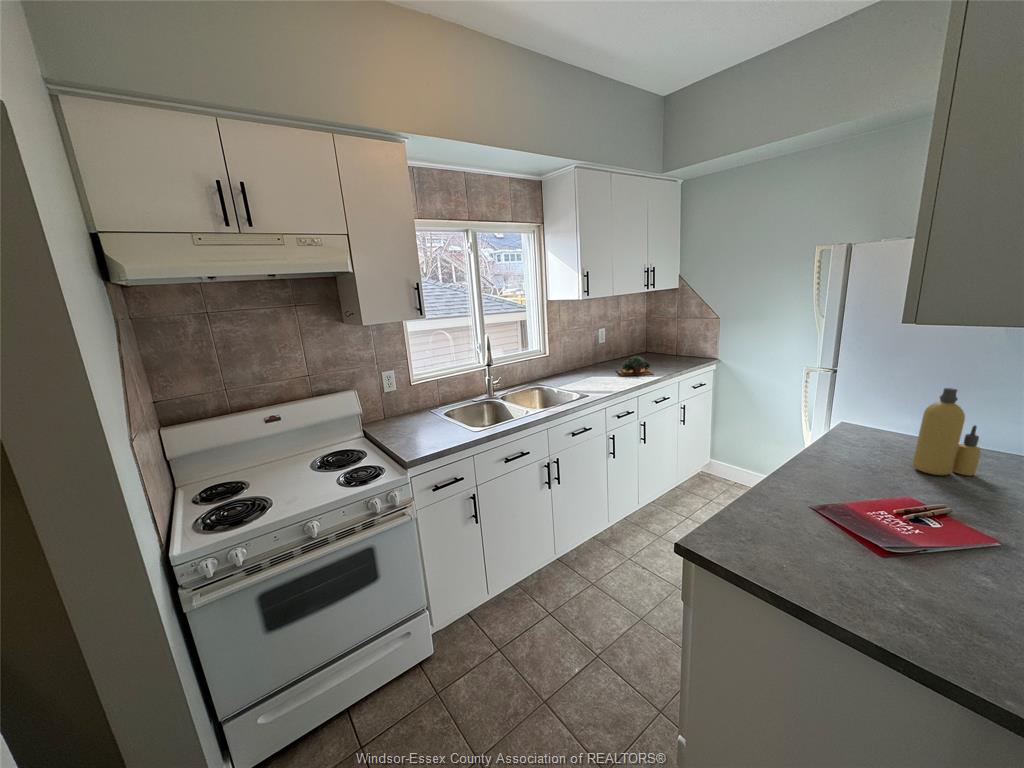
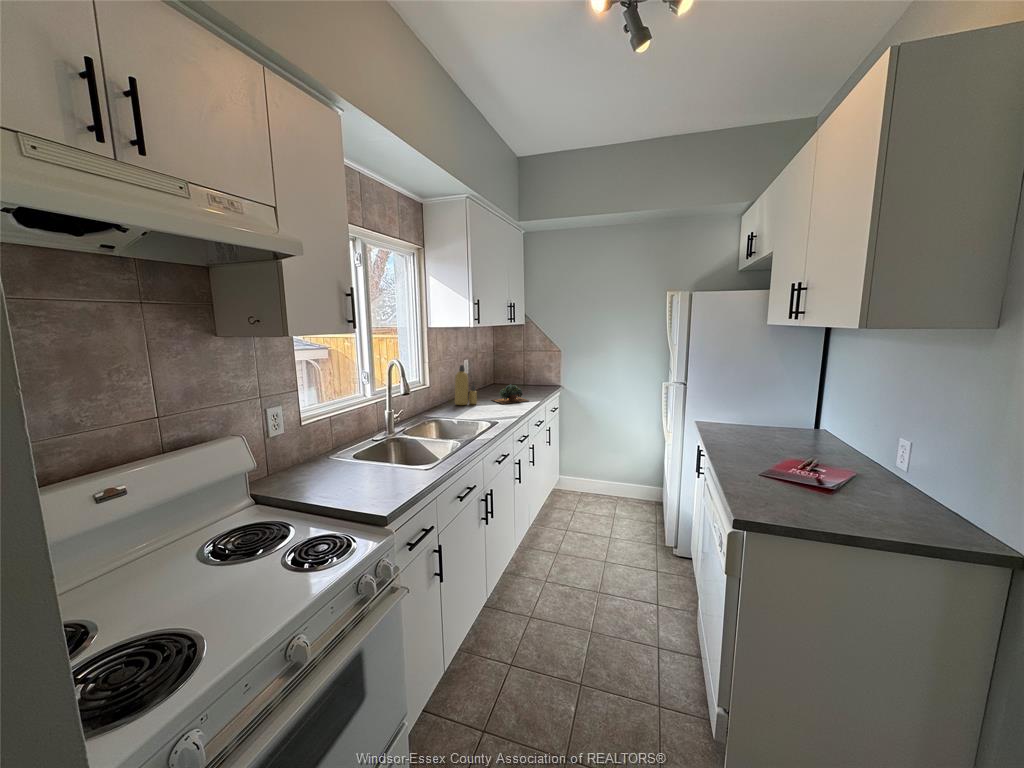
bottle: present [913,388,981,476] -> present [455,365,477,405]

